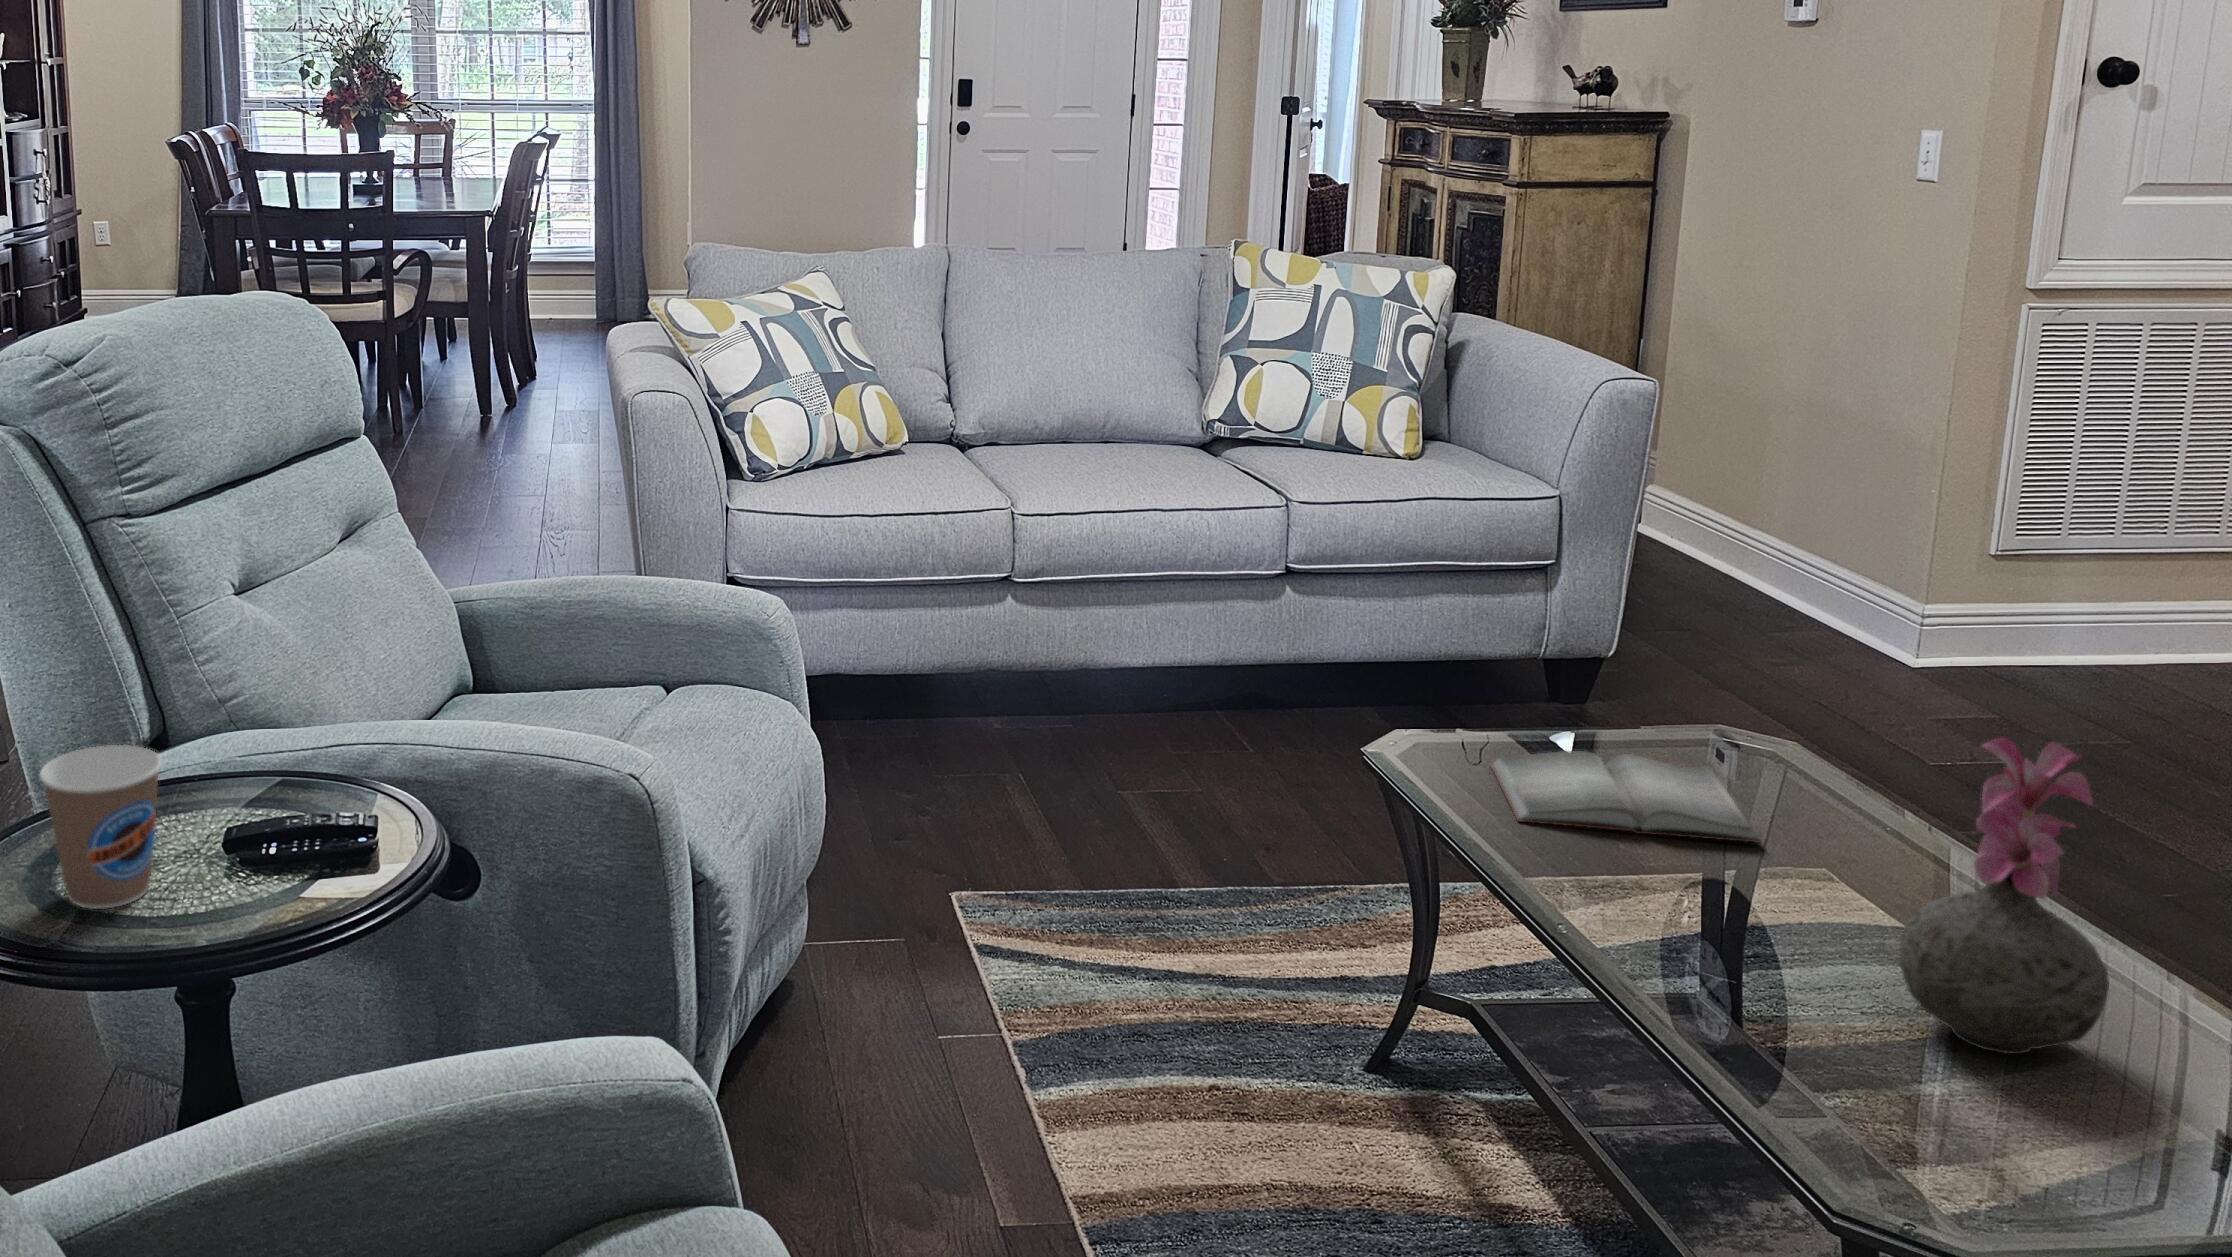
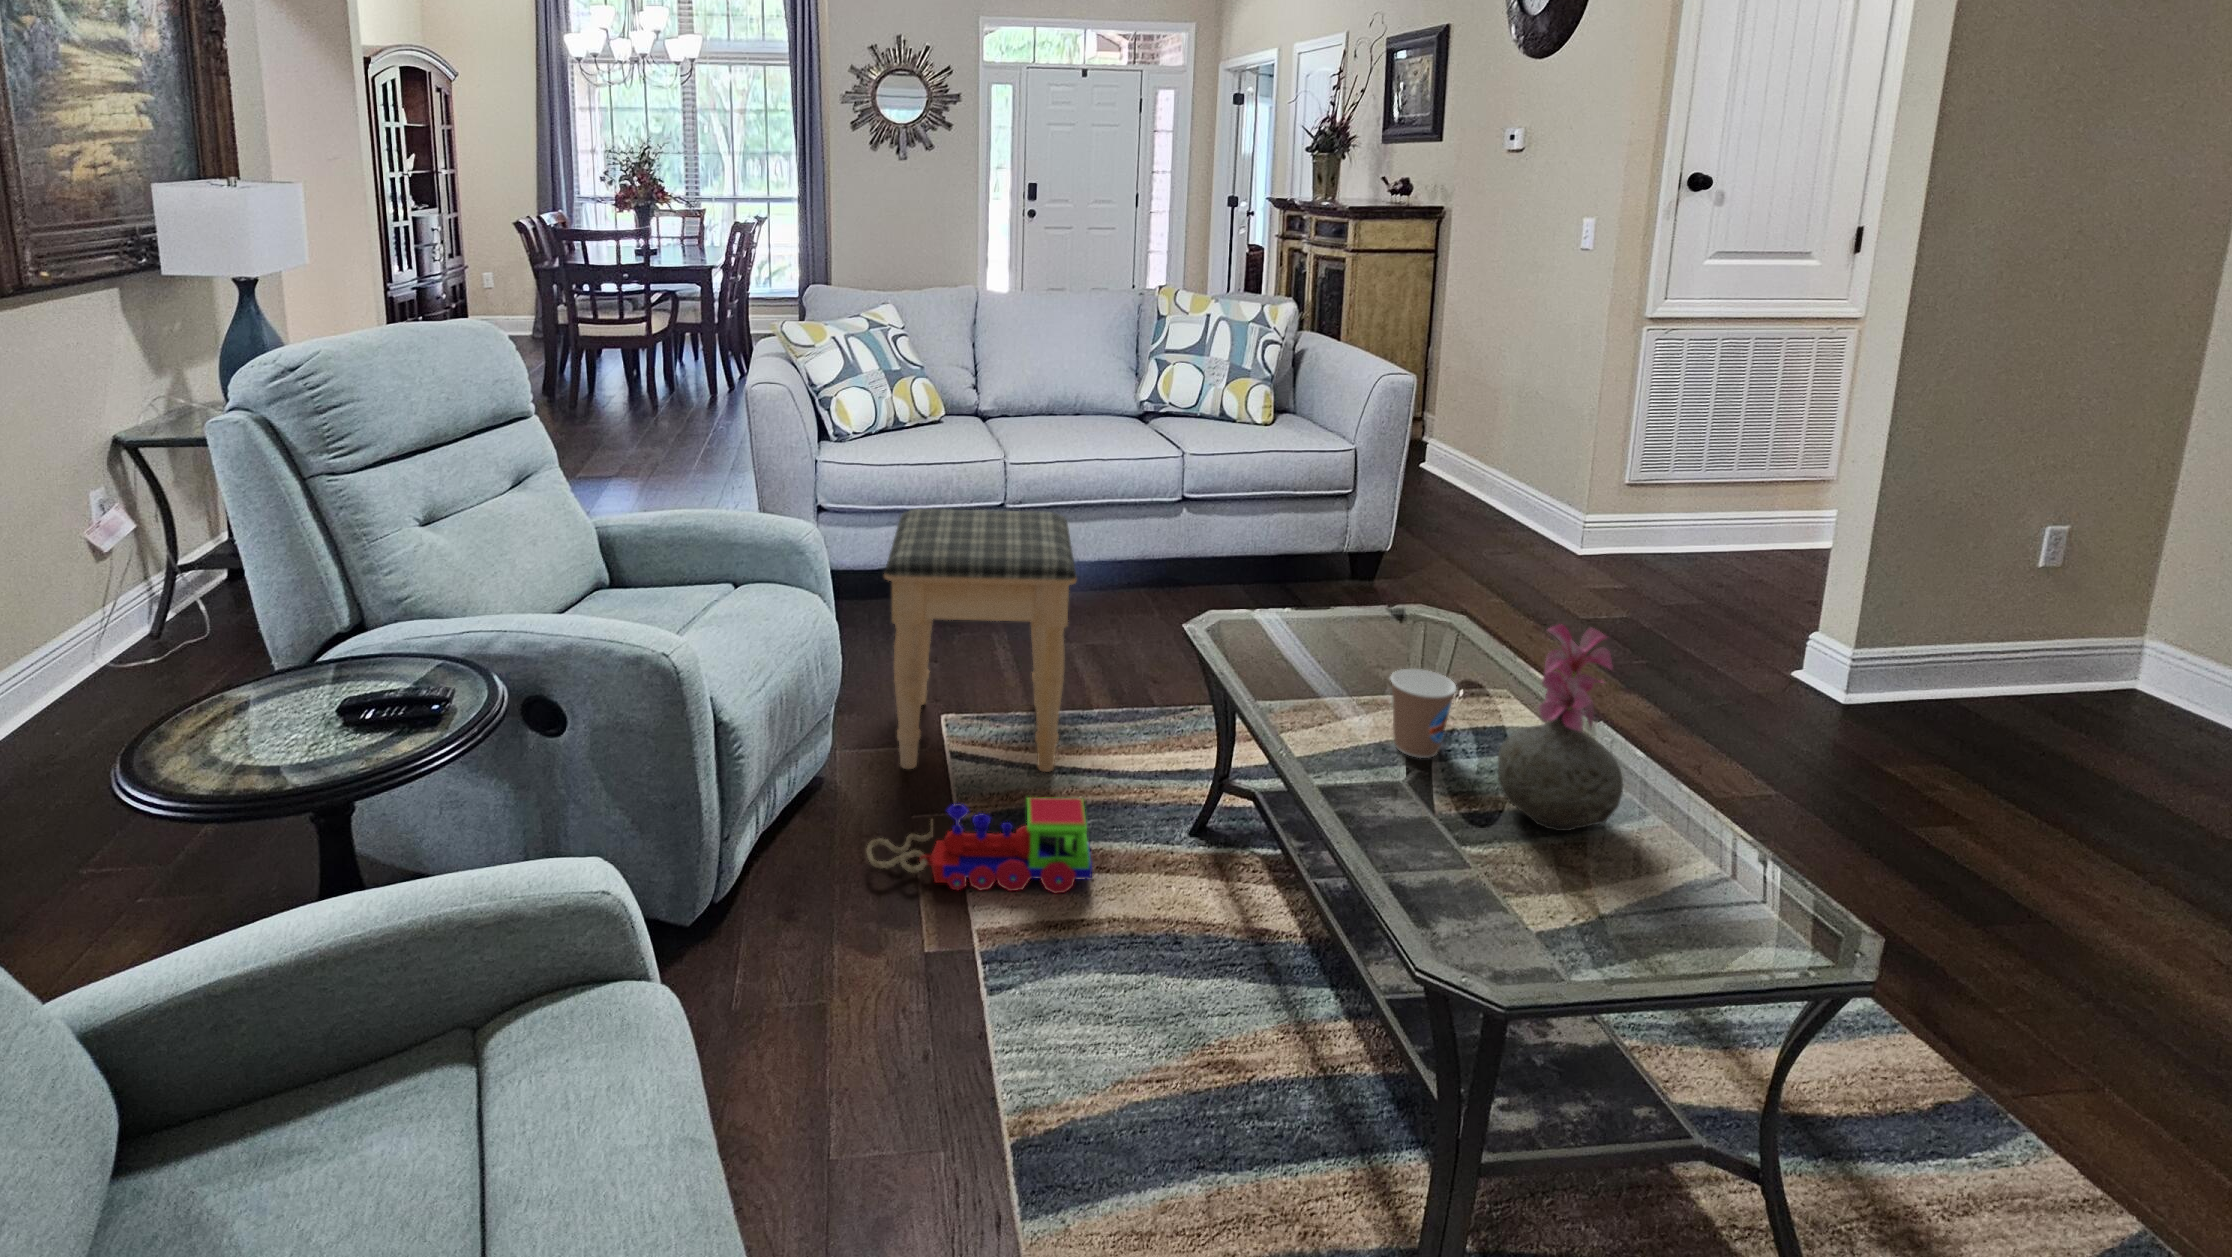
footstool: none [881,576,1179,980] -> present [884,509,1076,772]
coffee cup: present [40,745,162,909] -> present [1391,669,1456,758]
hardback book: present [1491,751,1761,843] -> none [1273,624,1434,685]
toy train: none [880,1008,1233,1154] -> present [866,797,1092,894]

